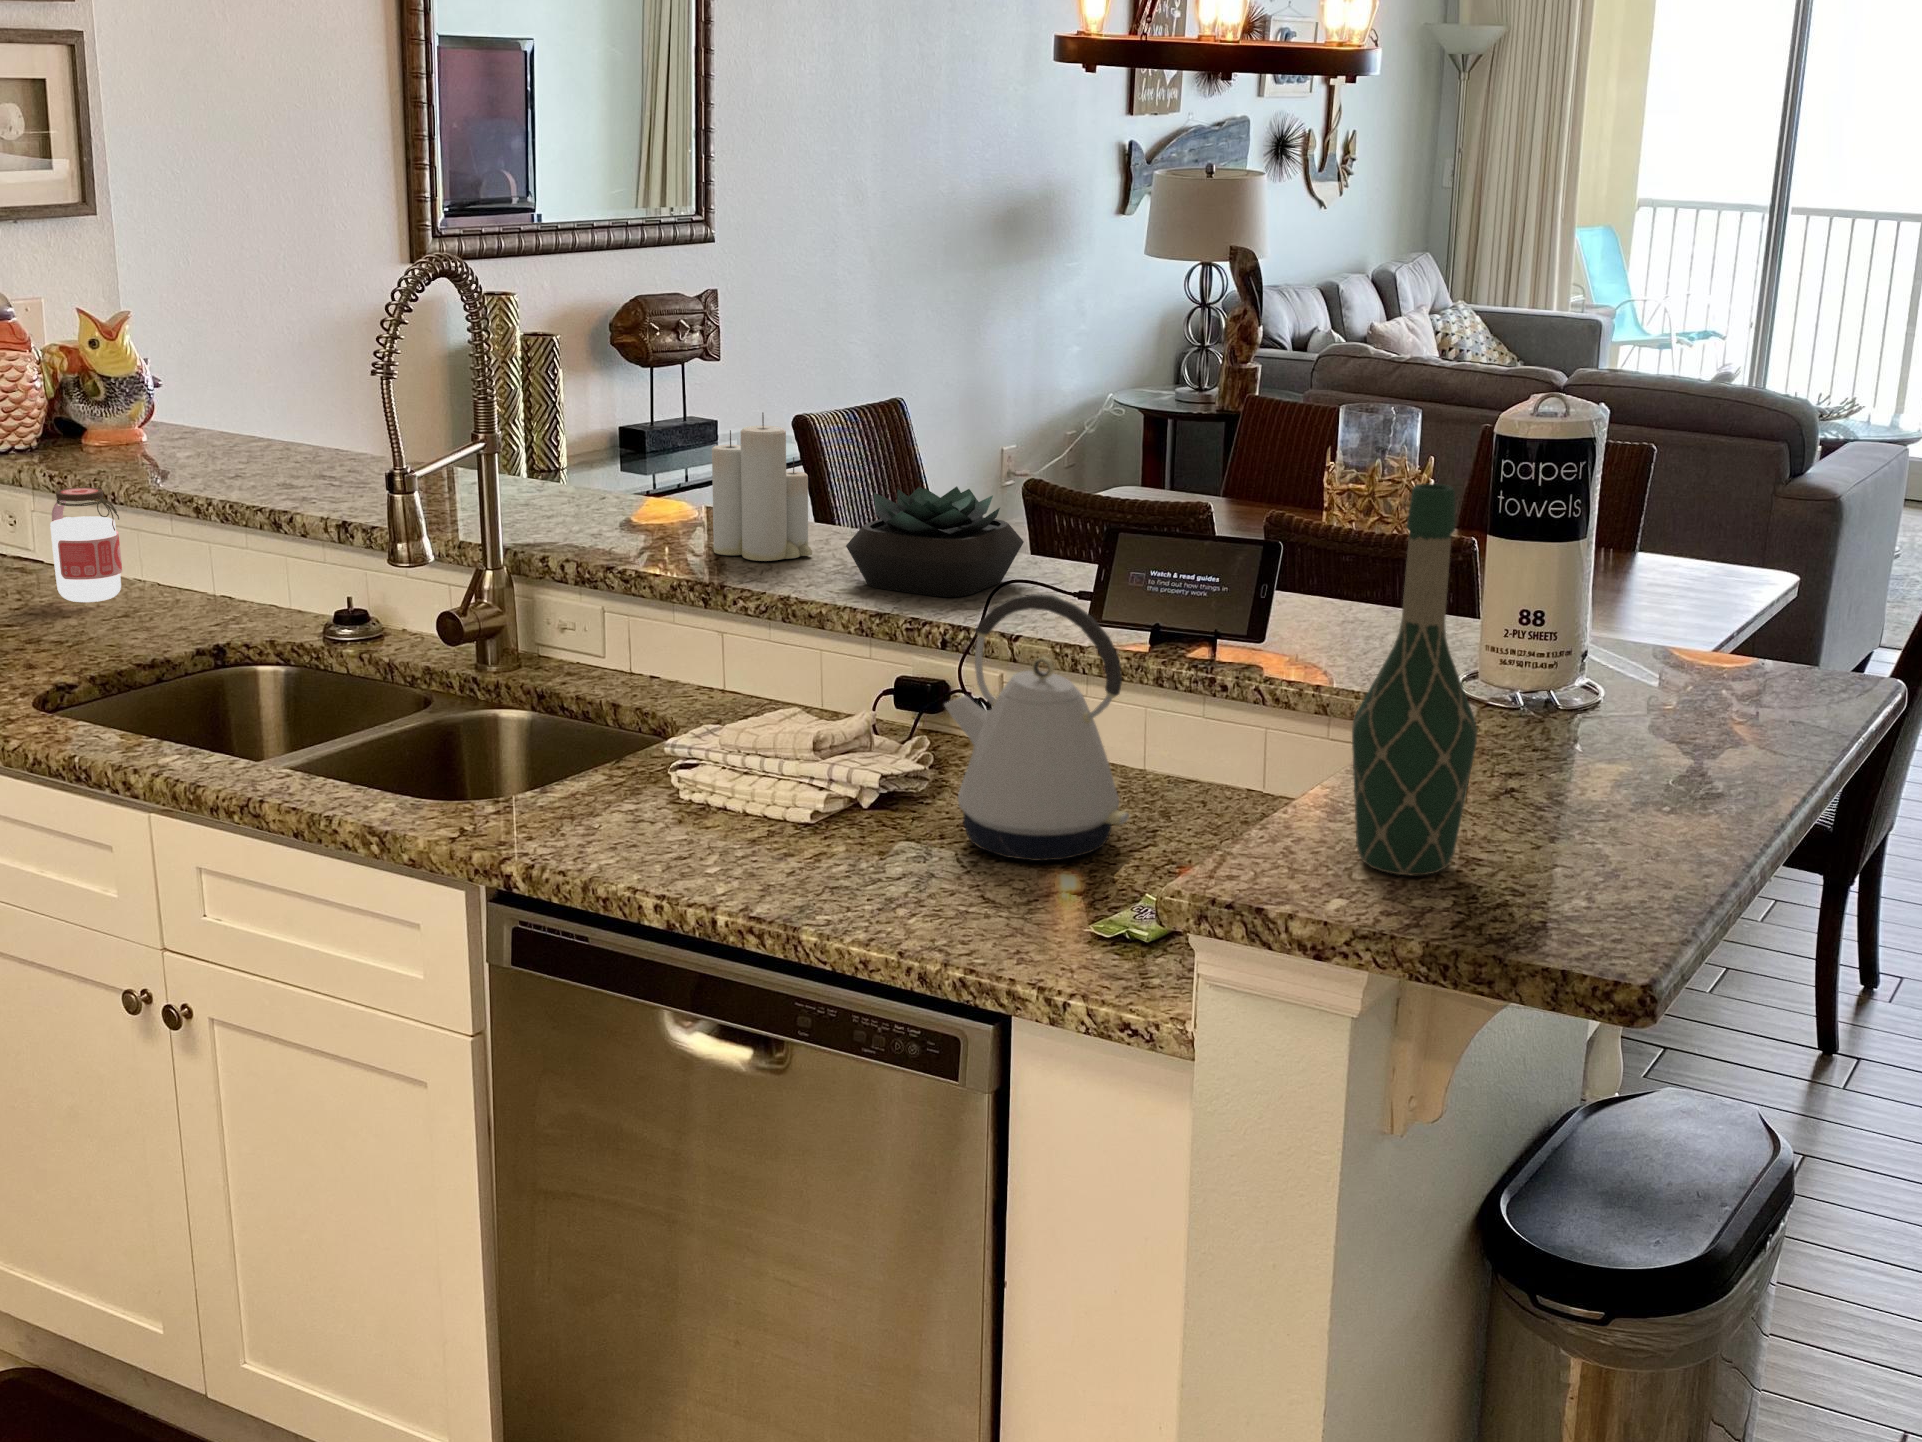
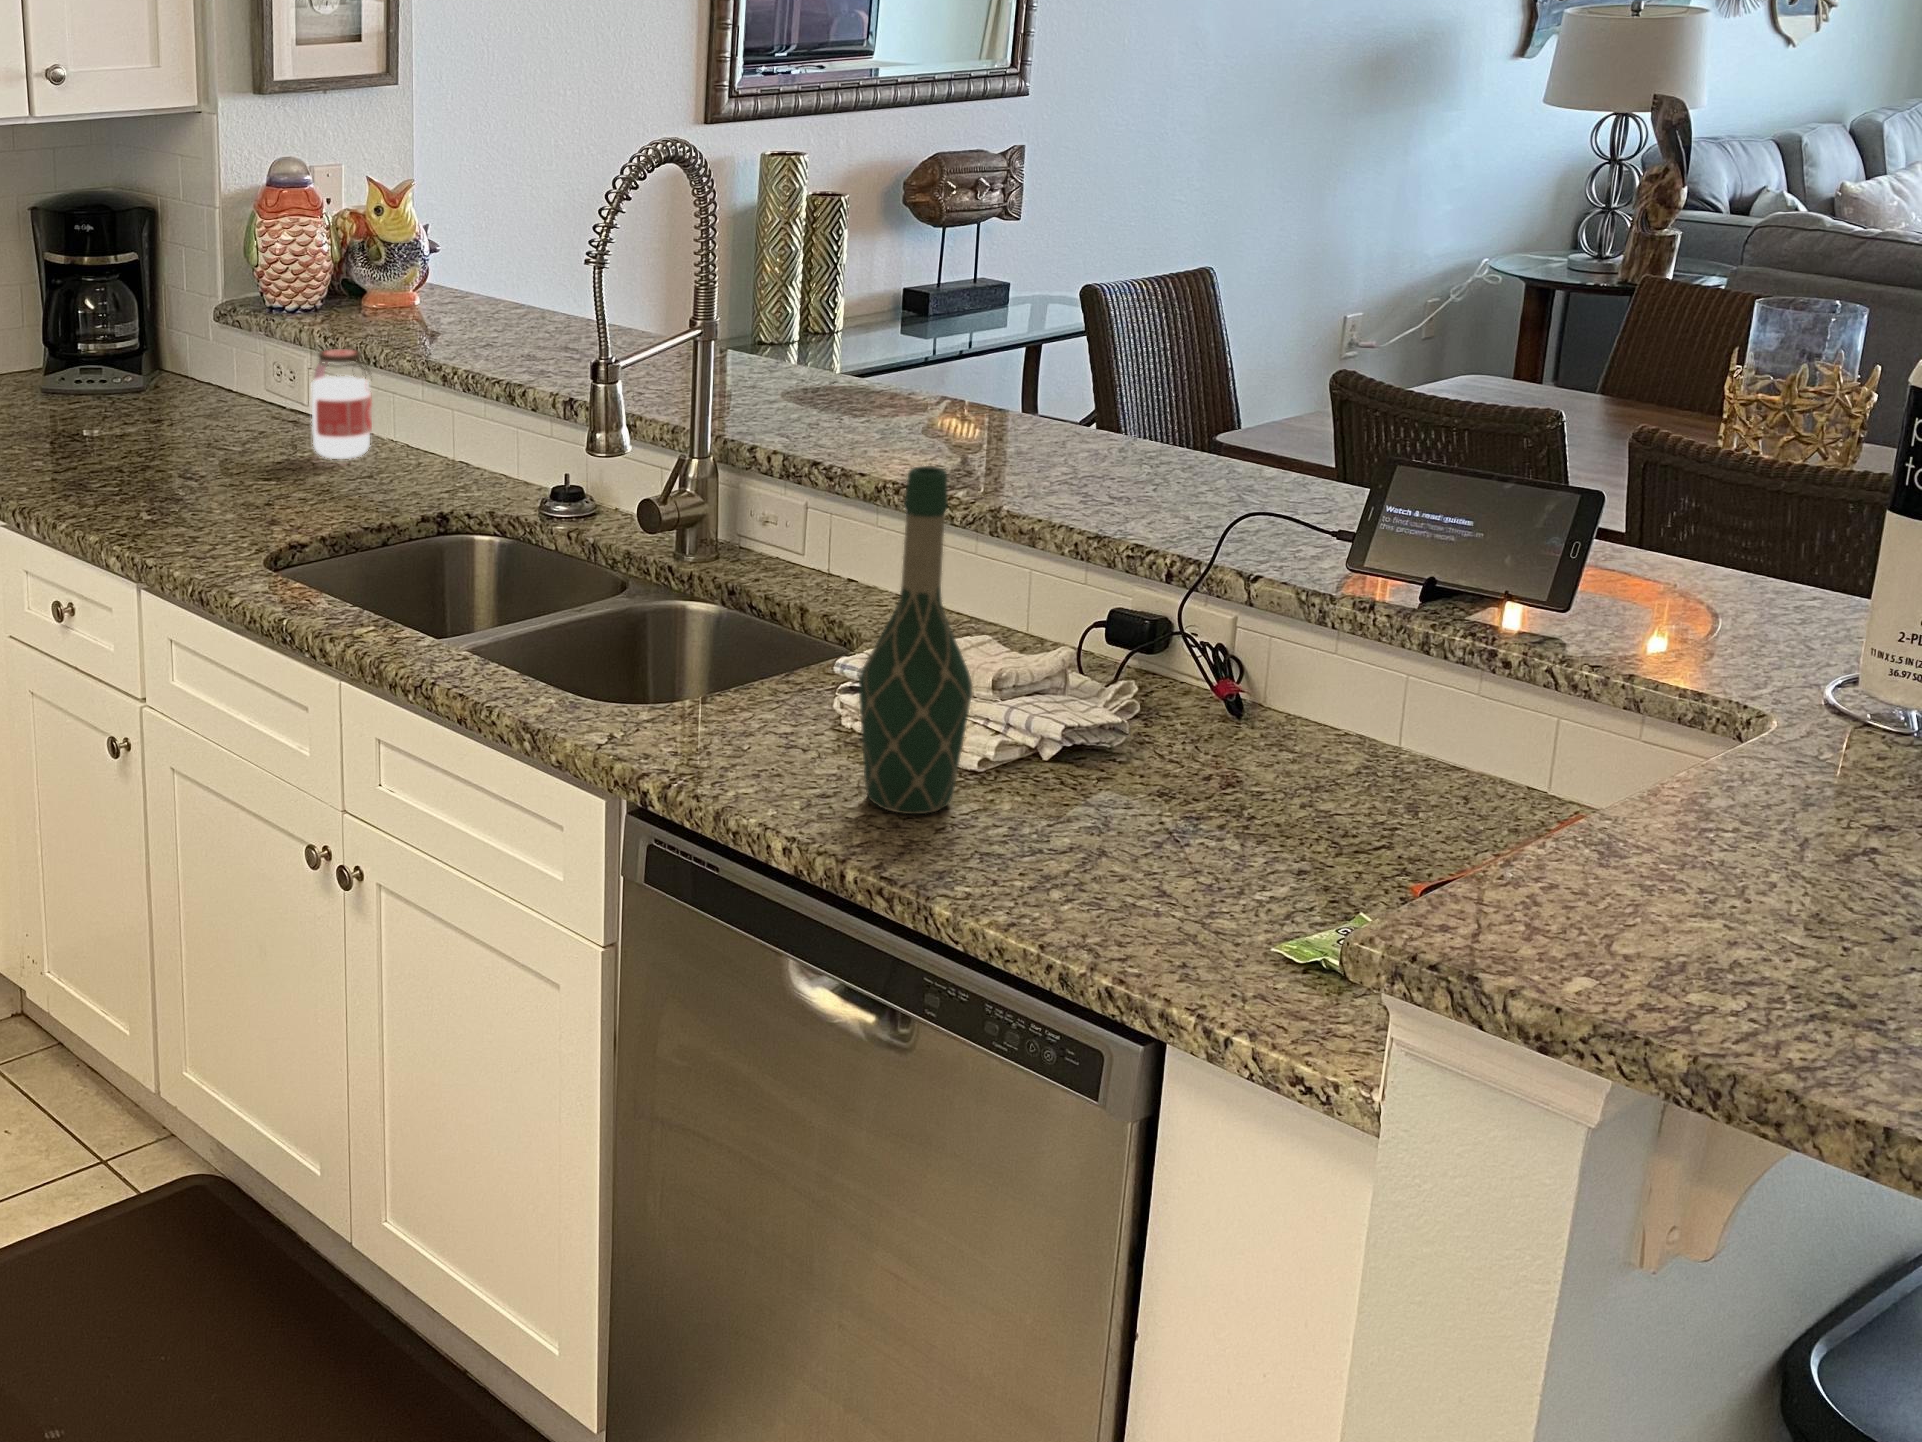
candle: present [712,413,812,561] -> none [935,304,1046,465]
wine bottle: present [1352,483,1477,876] -> present [859,466,972,814]
succulent plant: present [846,486,1024,597] -> none [1075,393,1288,522]
kettle: present [945,594,1129,861] -> none [1144,541,1360,851]

